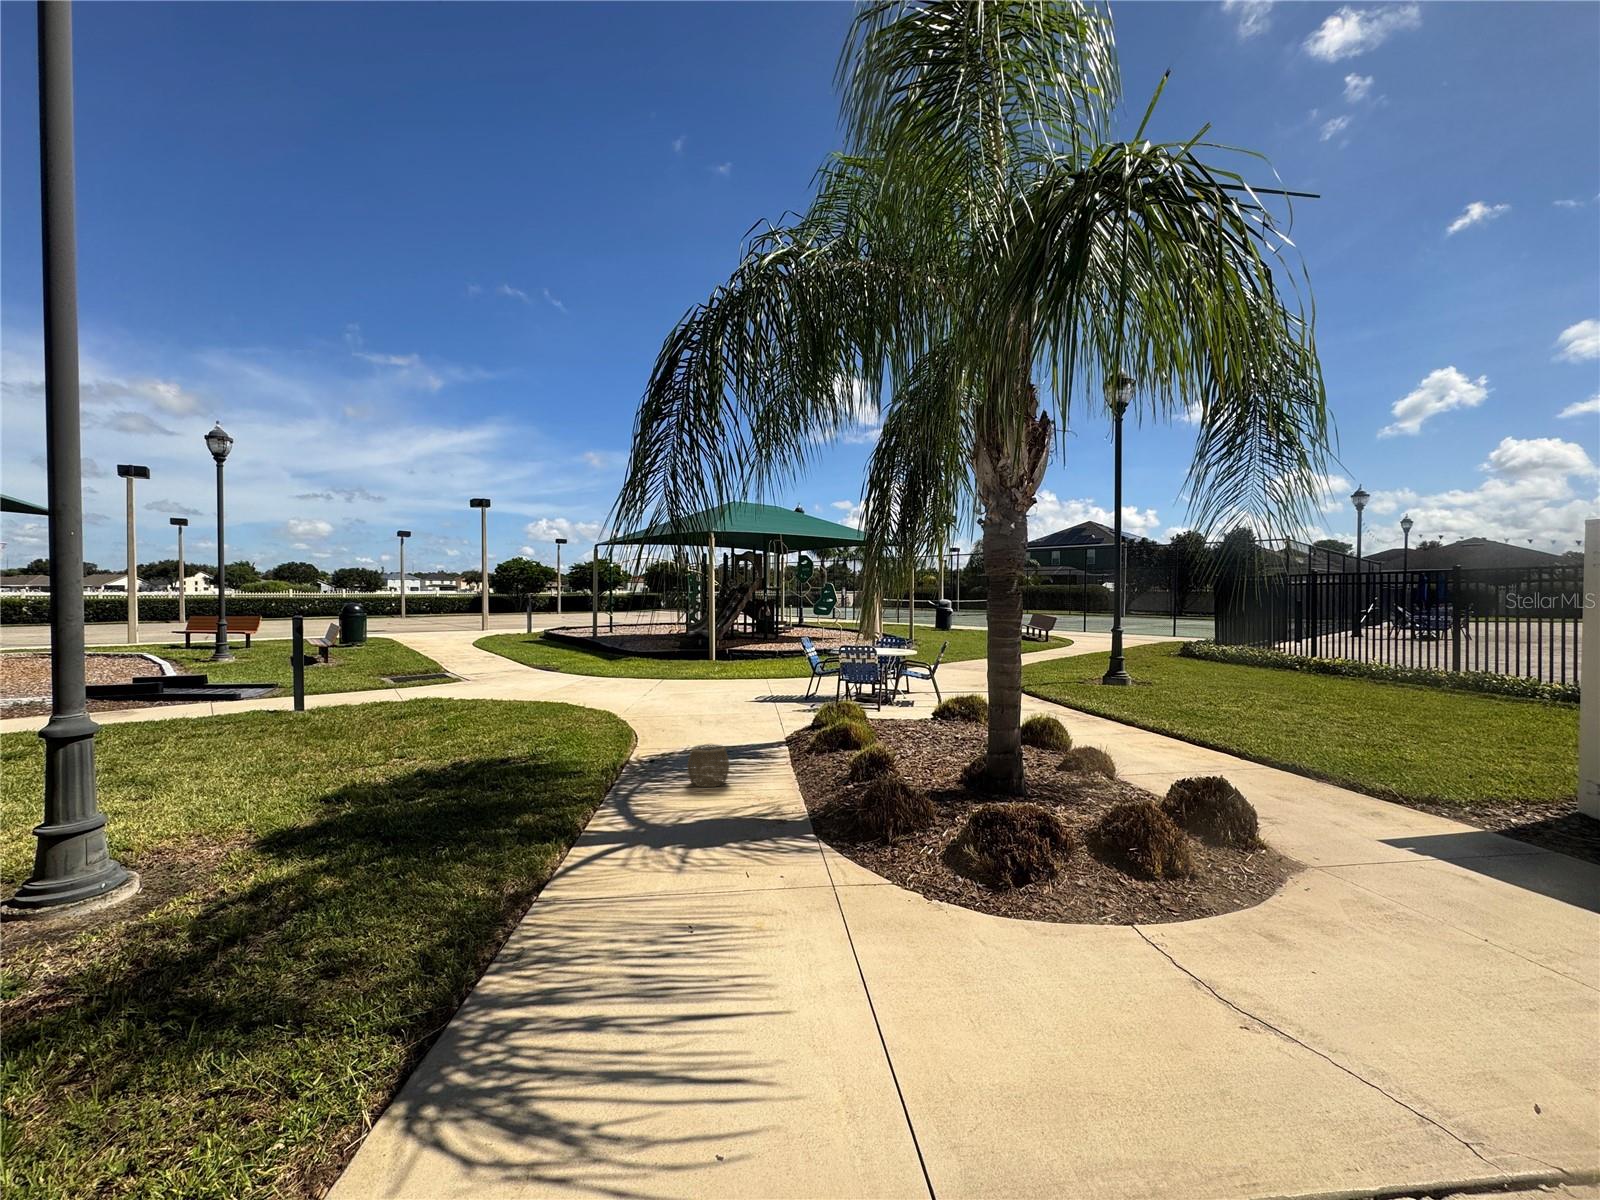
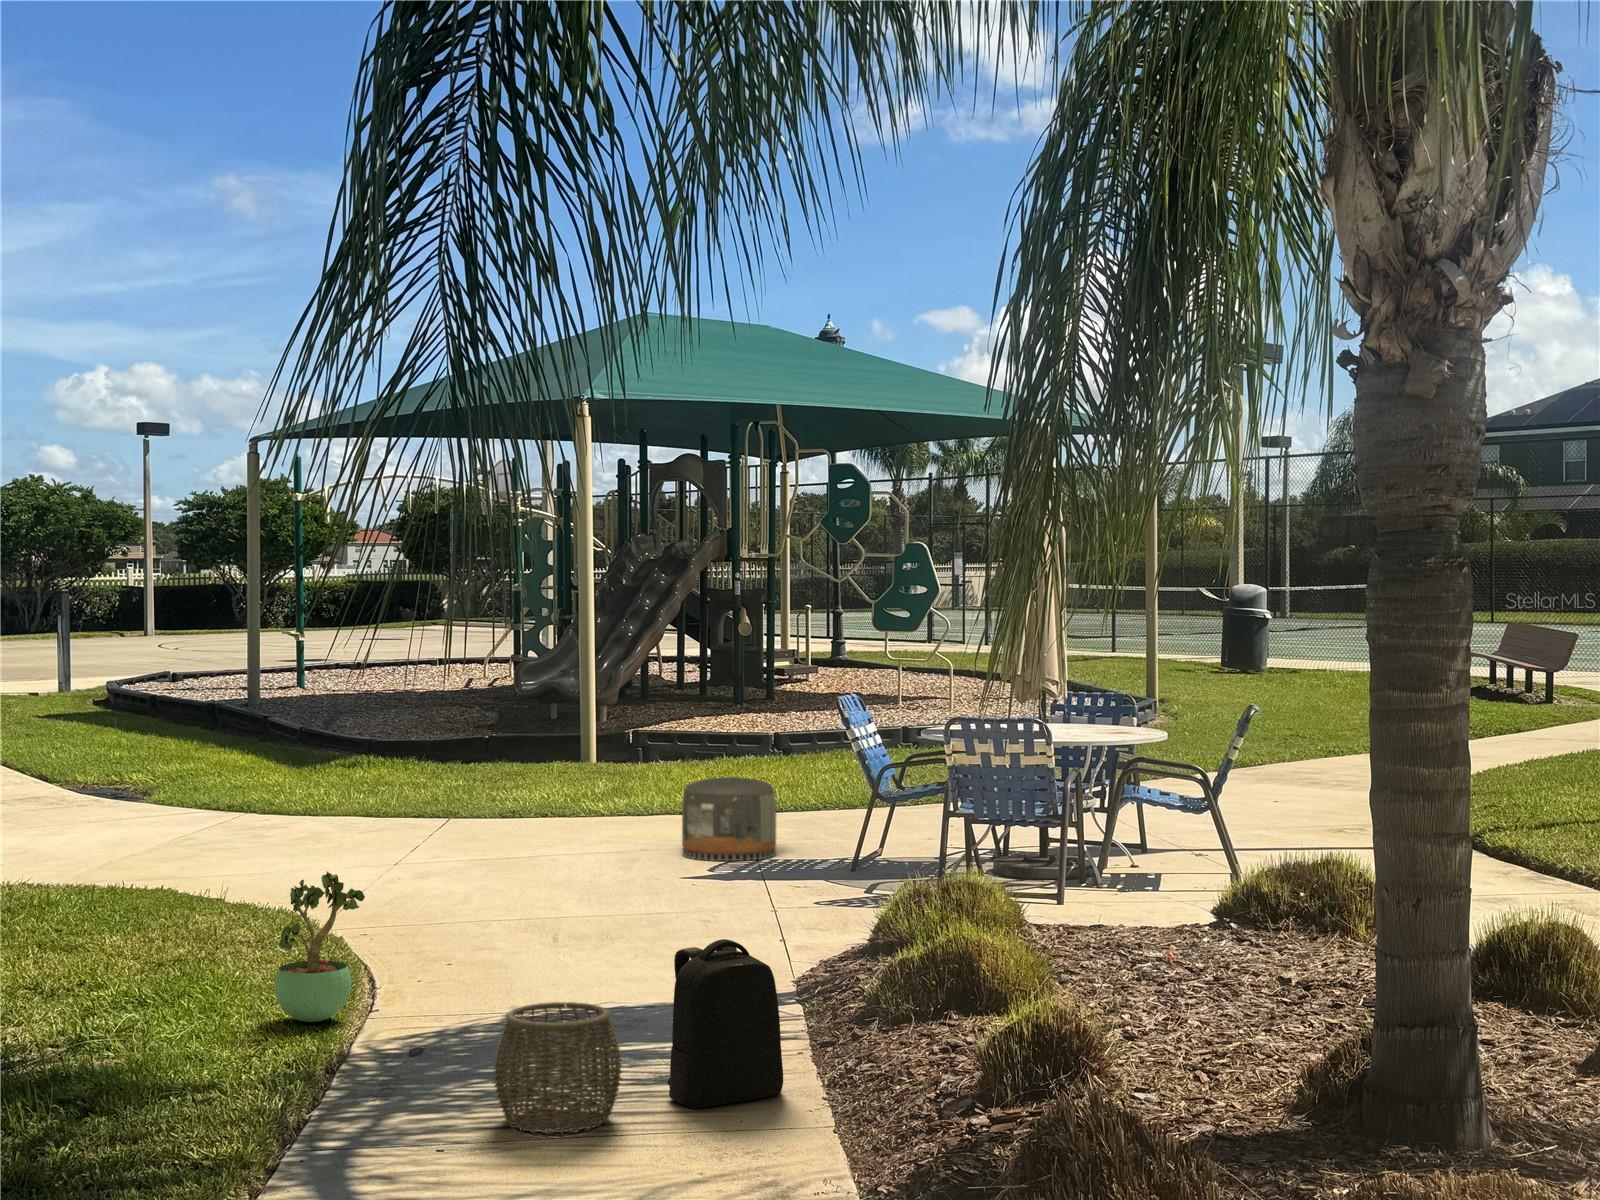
pouf: none [746,668,780,698] -> present [682,777,776,861]
potted plant: none [610,702,640,753] -> present [275,871,365,1022]
backpack: none [744,723,783,779] -> present [667,939,783,1109]

